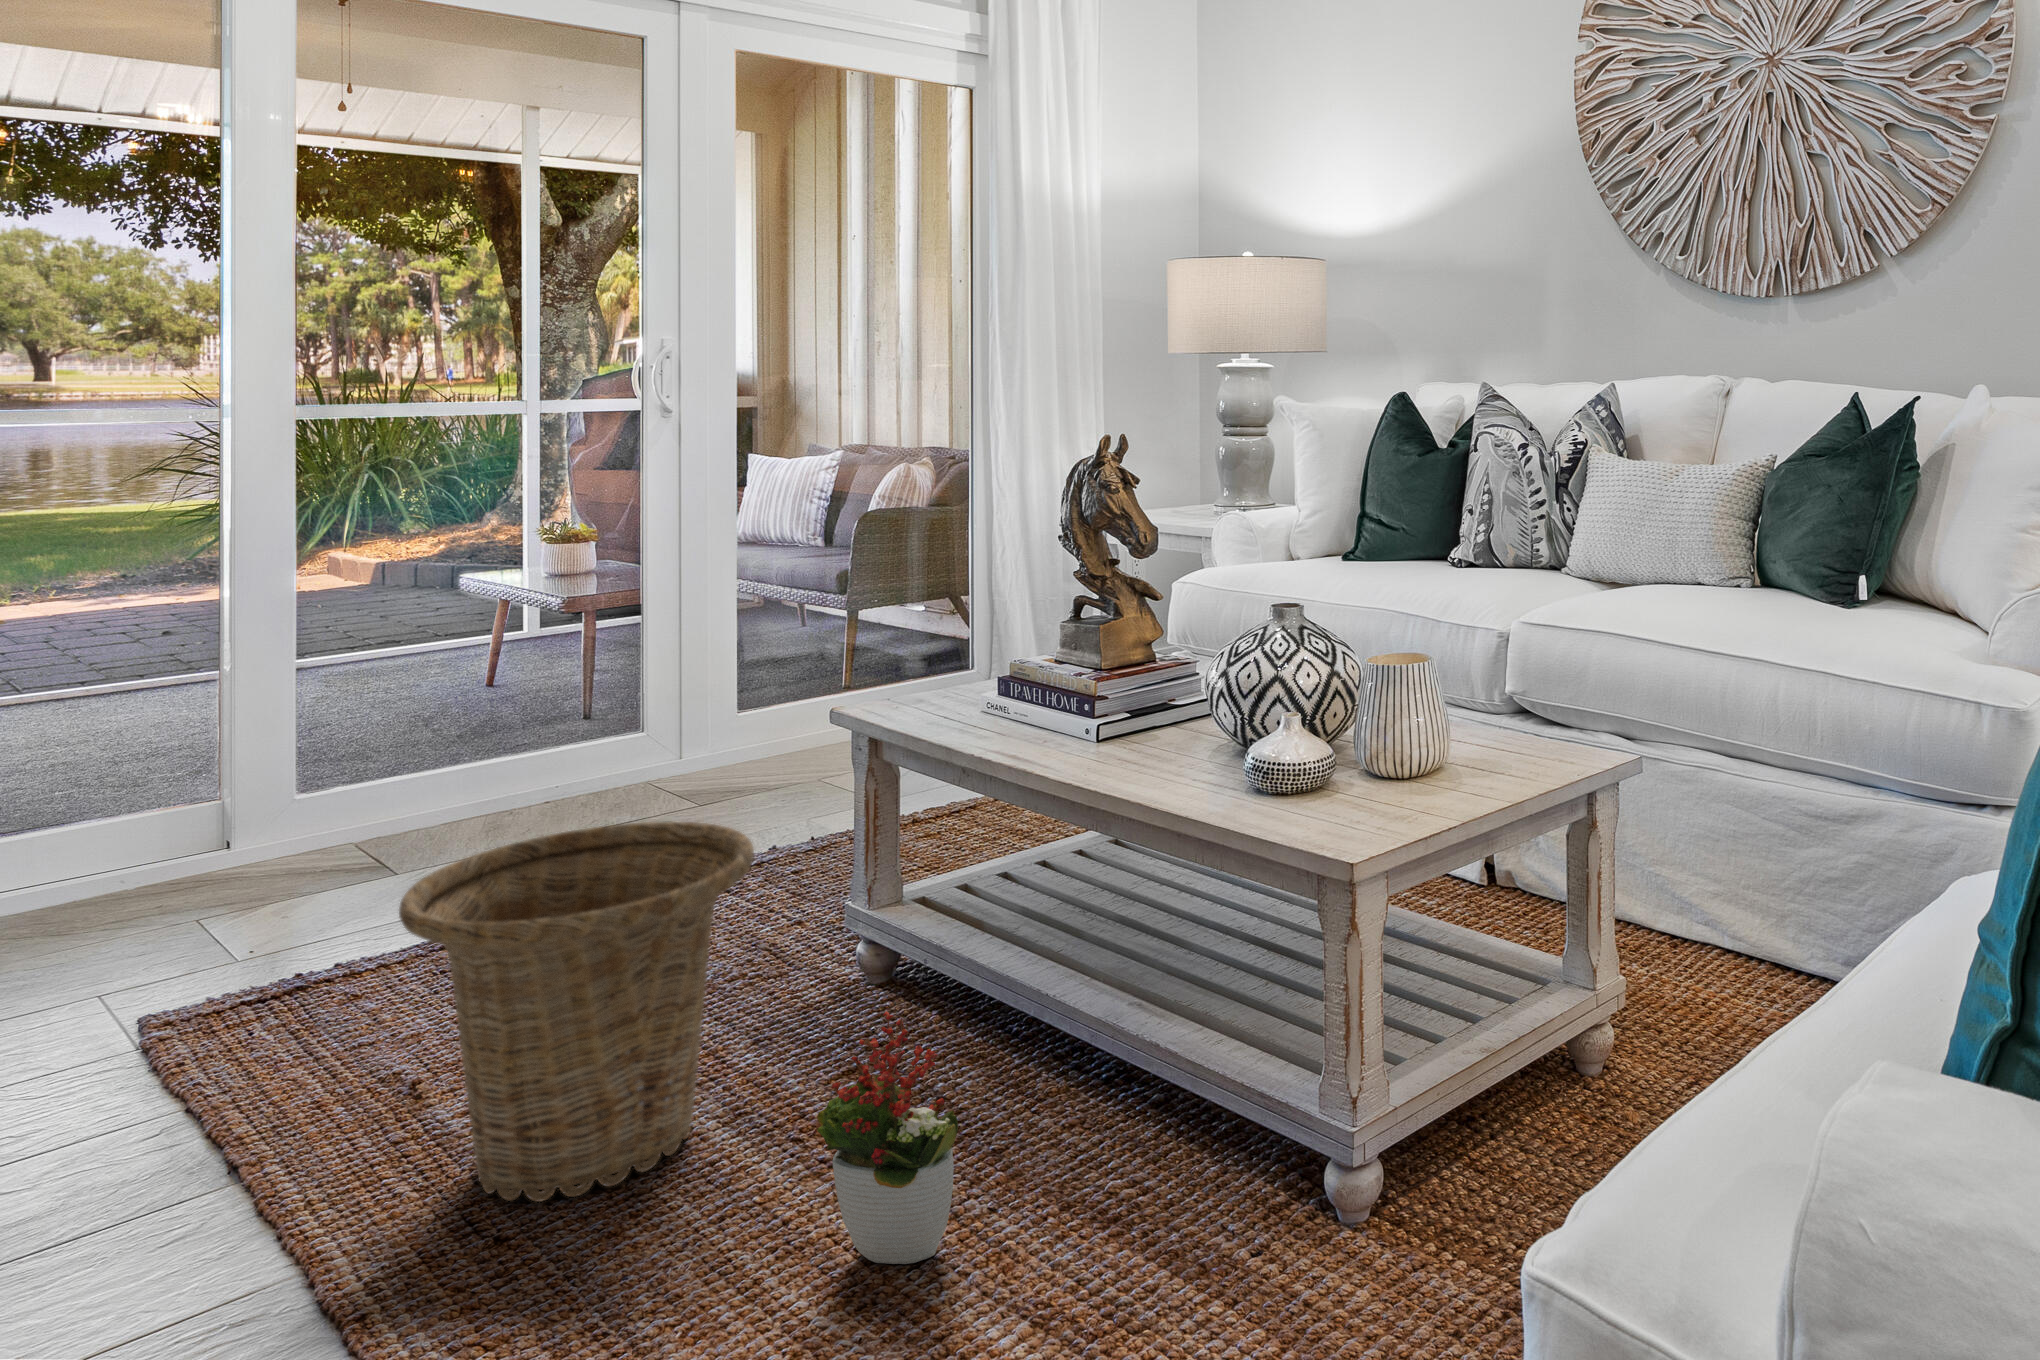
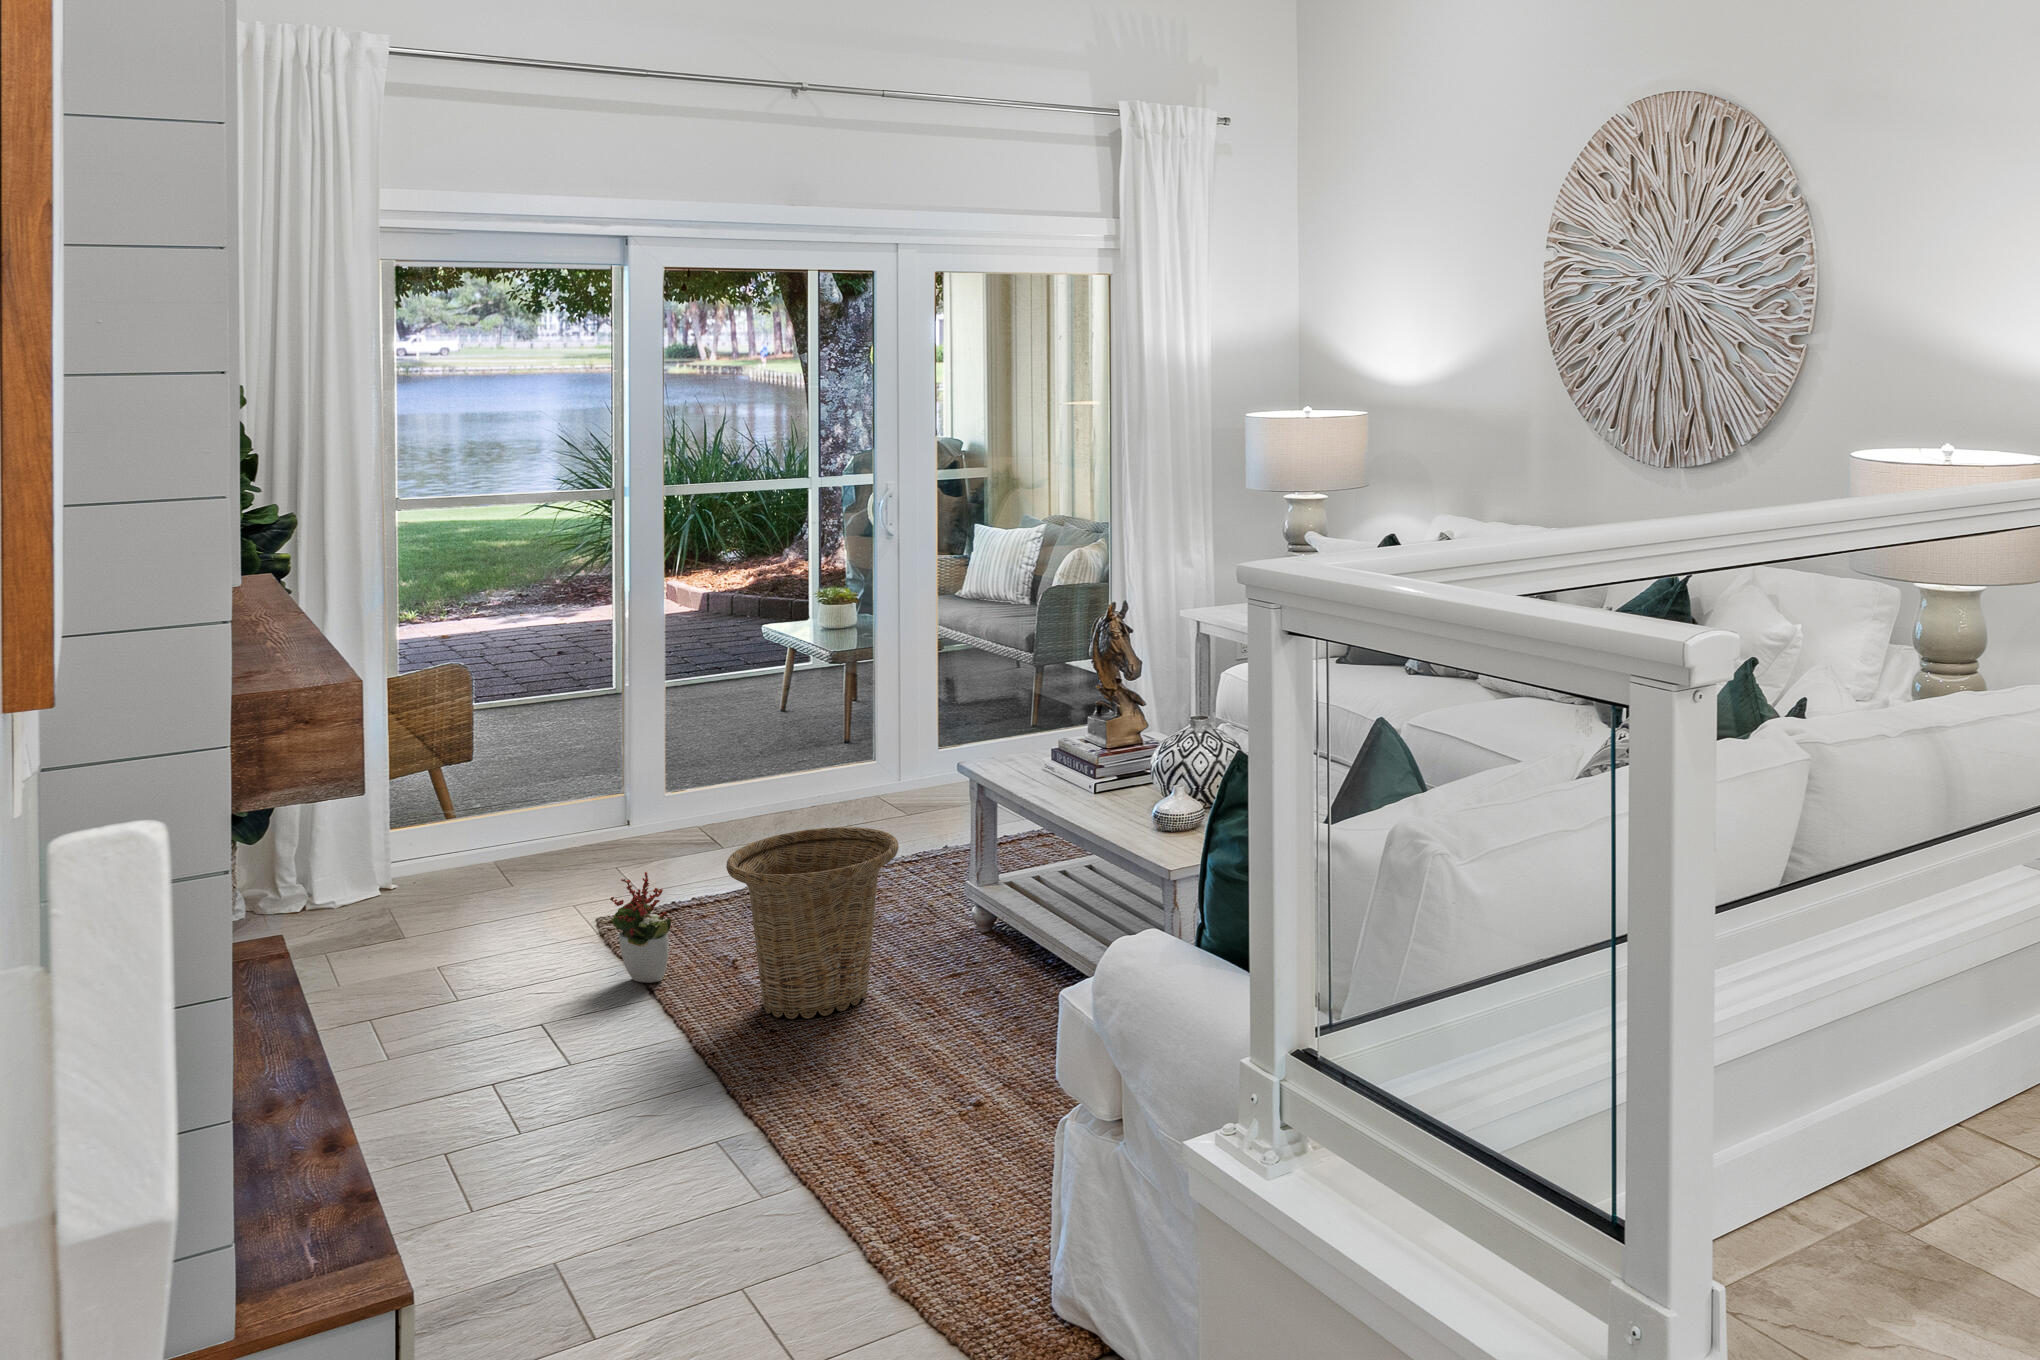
decorative plant: present [817,1011,958,1264] -> present [610,872,671,983]

